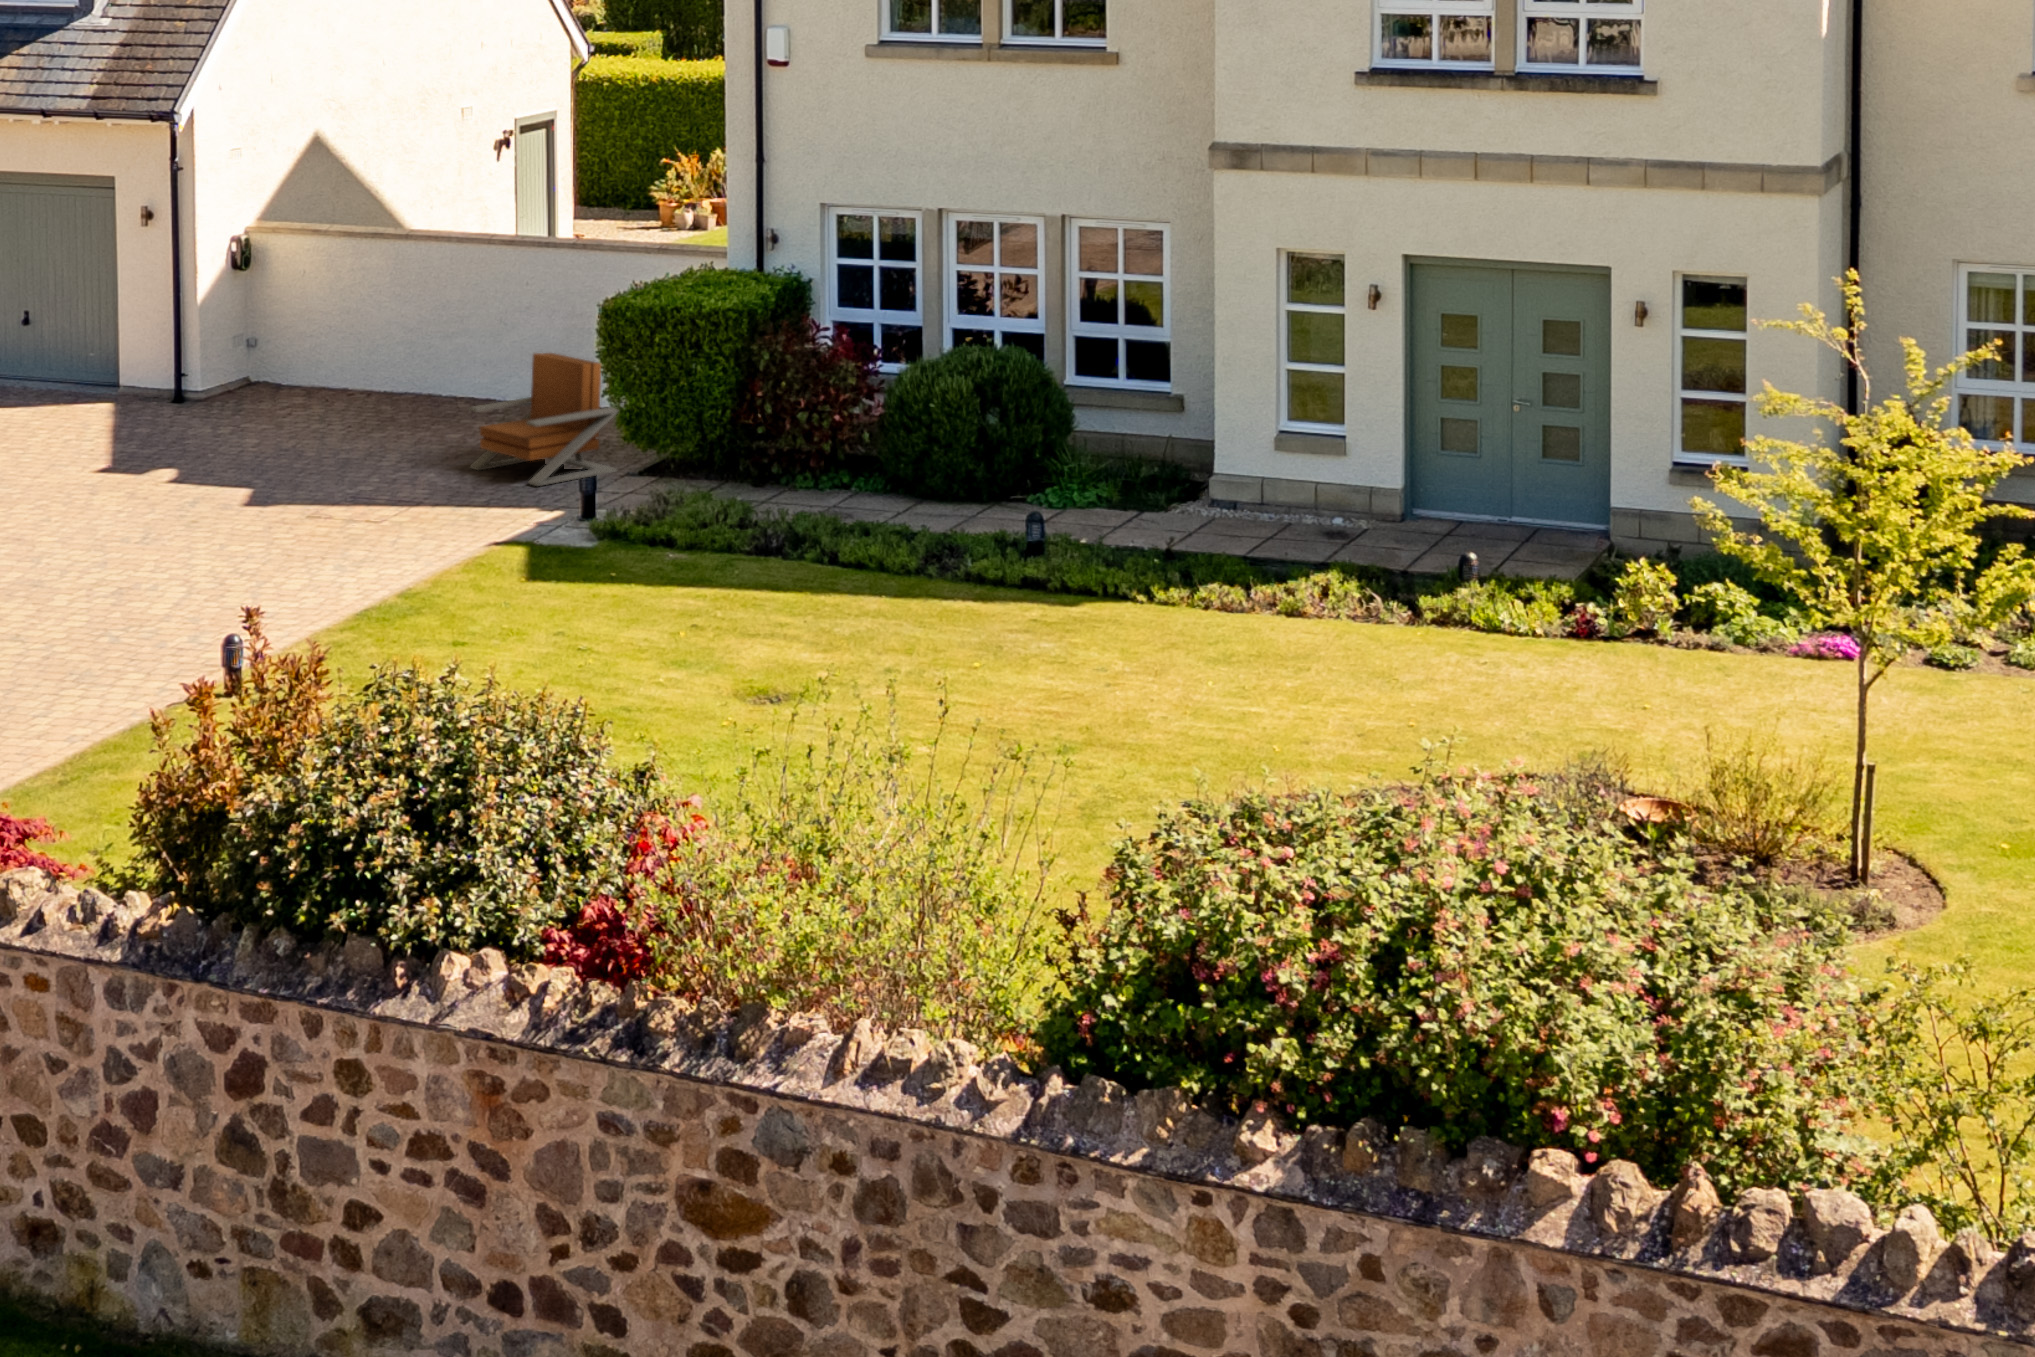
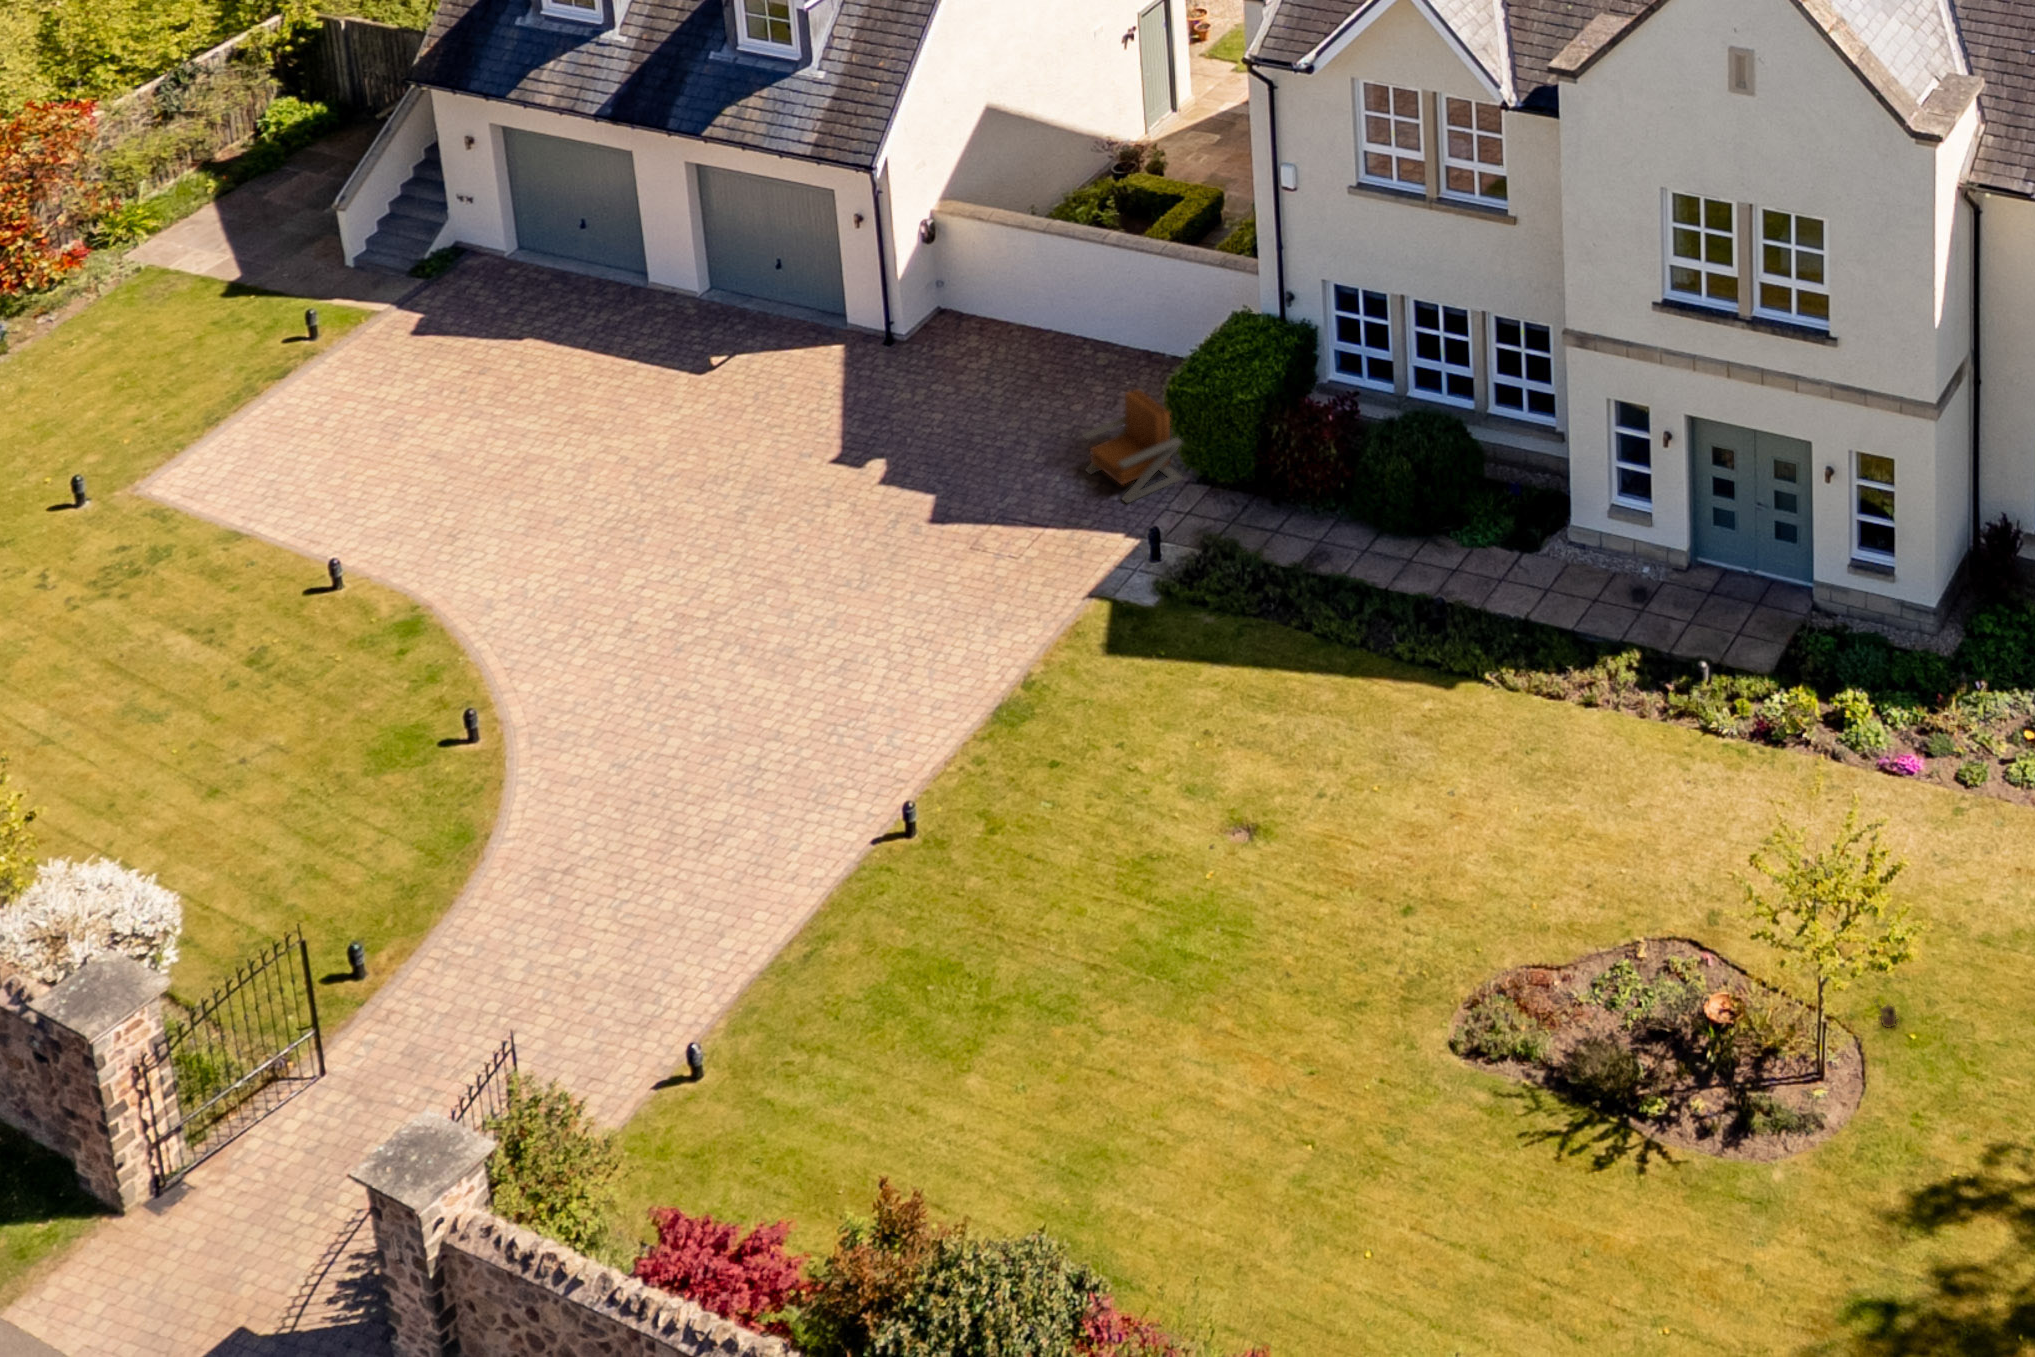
watering can: none [1960,801,2019,845] -> present [1874,999,1897,1027]

